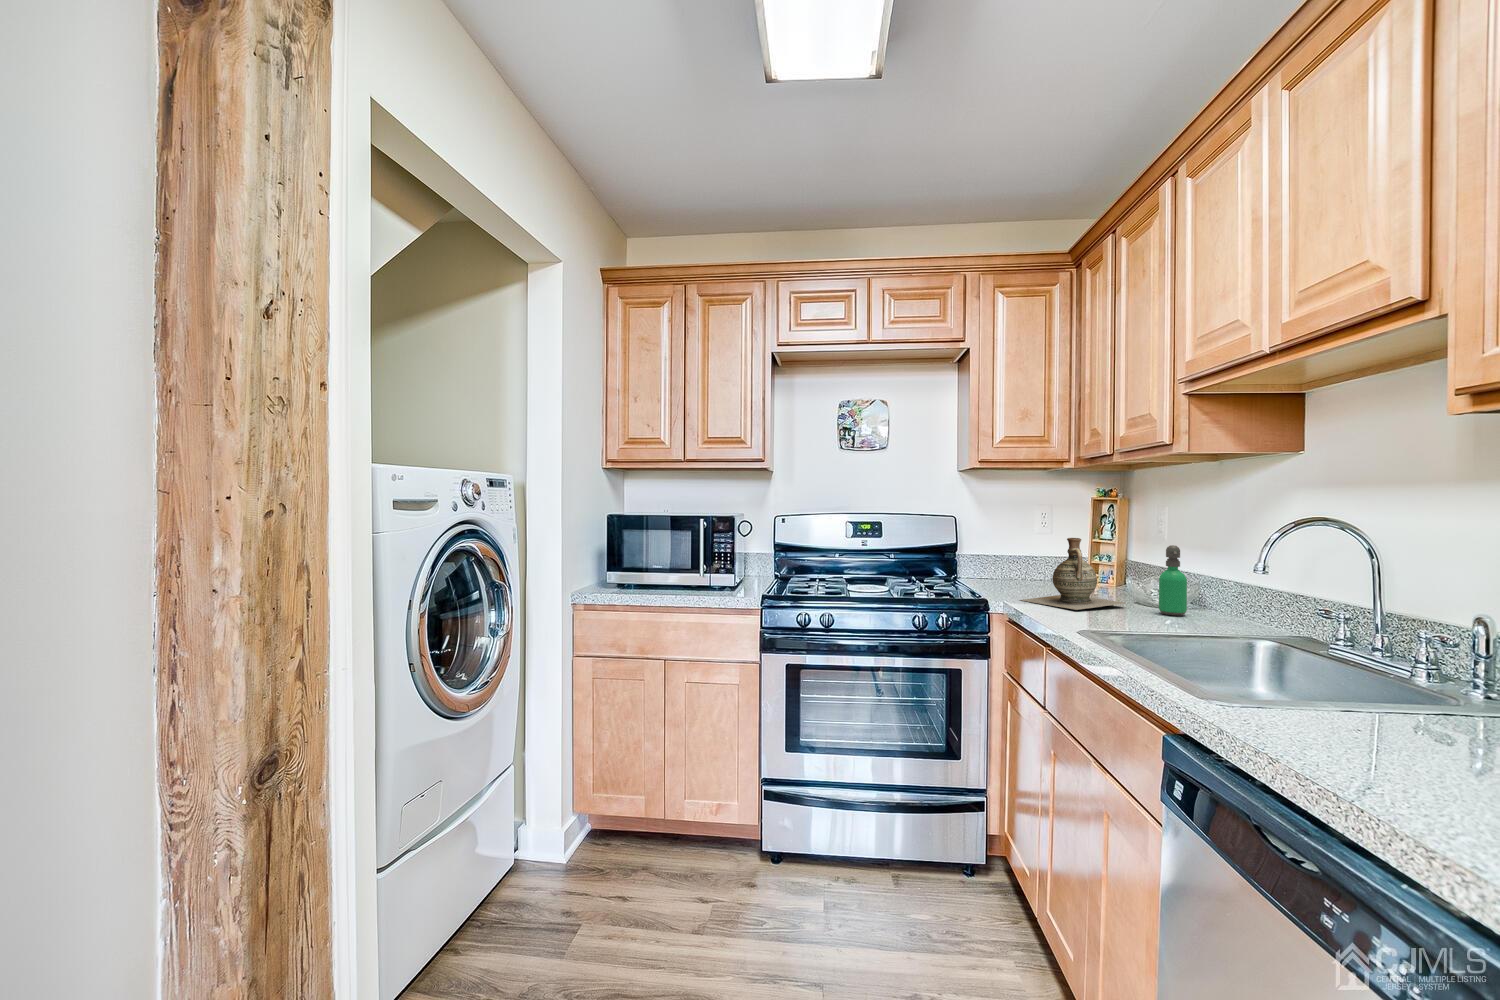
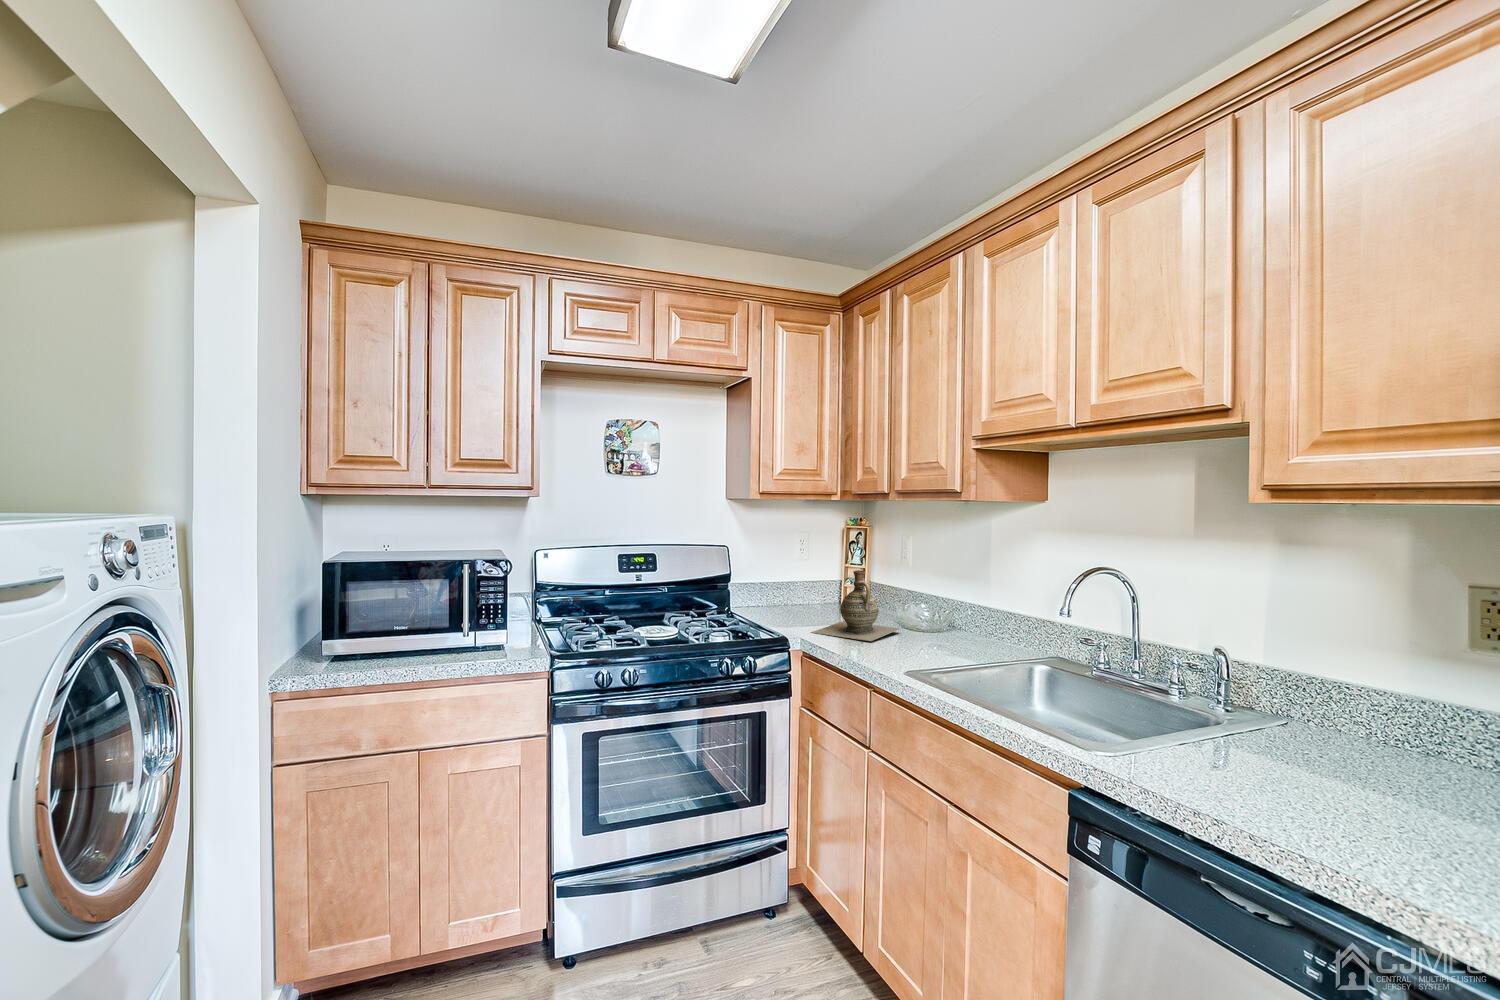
soap dispenser: present [1159,545,1187,616] -> none [929,576,951,639]

